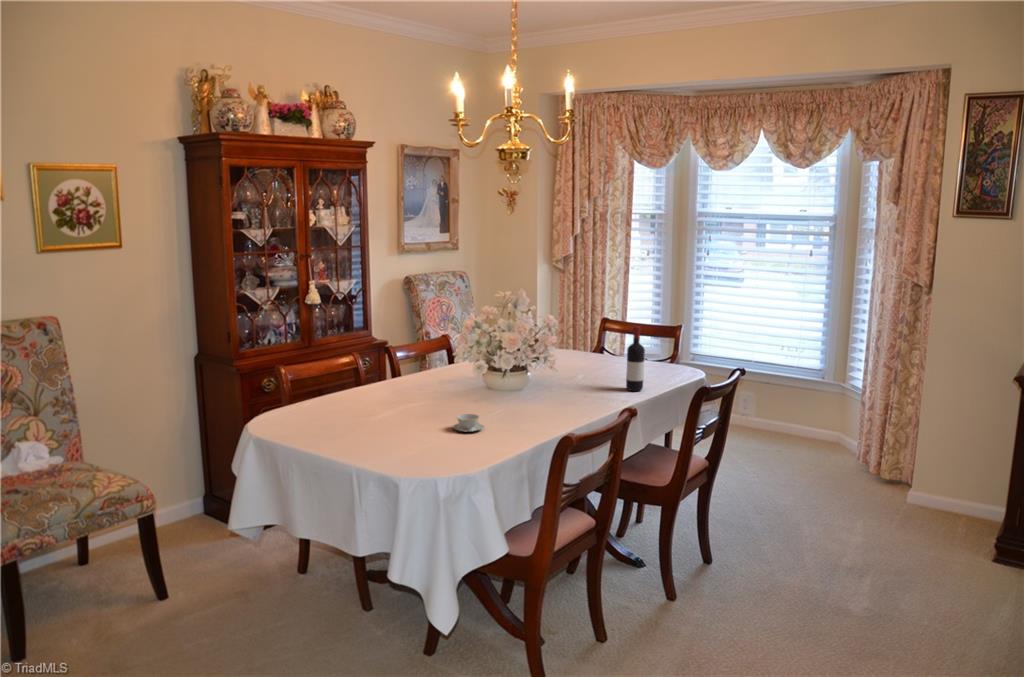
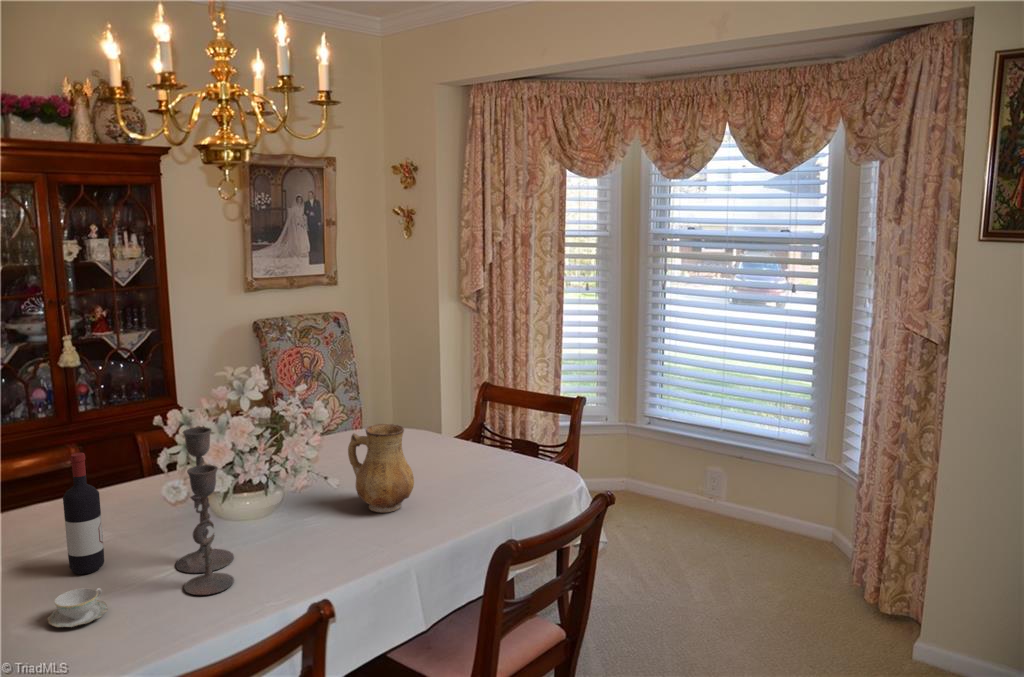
candlestick: none [491,325,539,421] -> present [176,427,234,595]
wine bottle: present [626,326,645,391] -> present [63,453,104,574]
ceramic pitcher: none [564,332,607,389] -> present [348,424,414,513]

